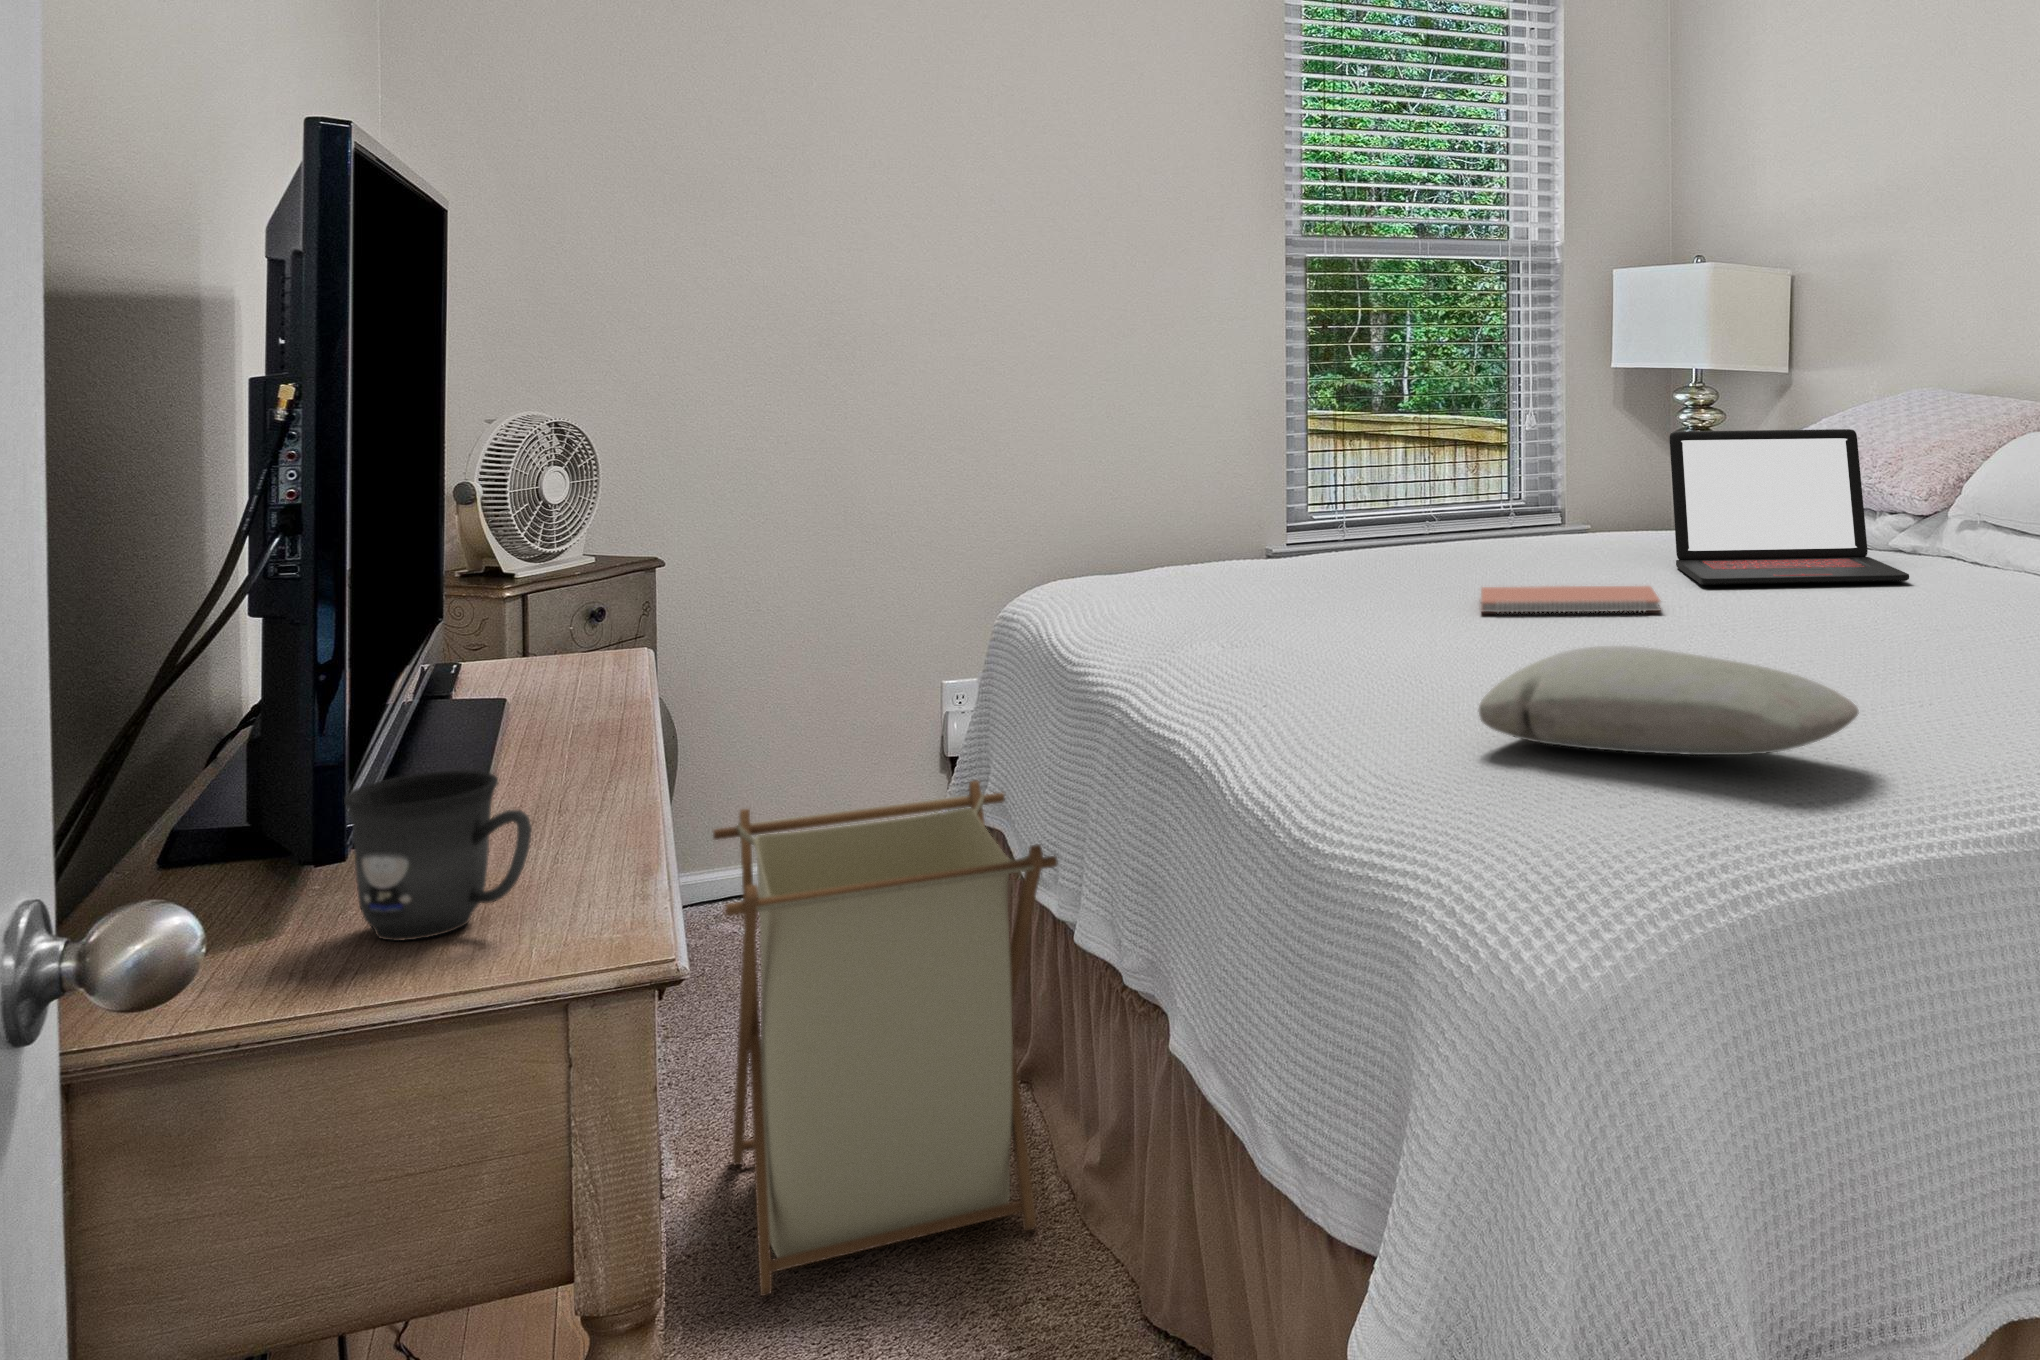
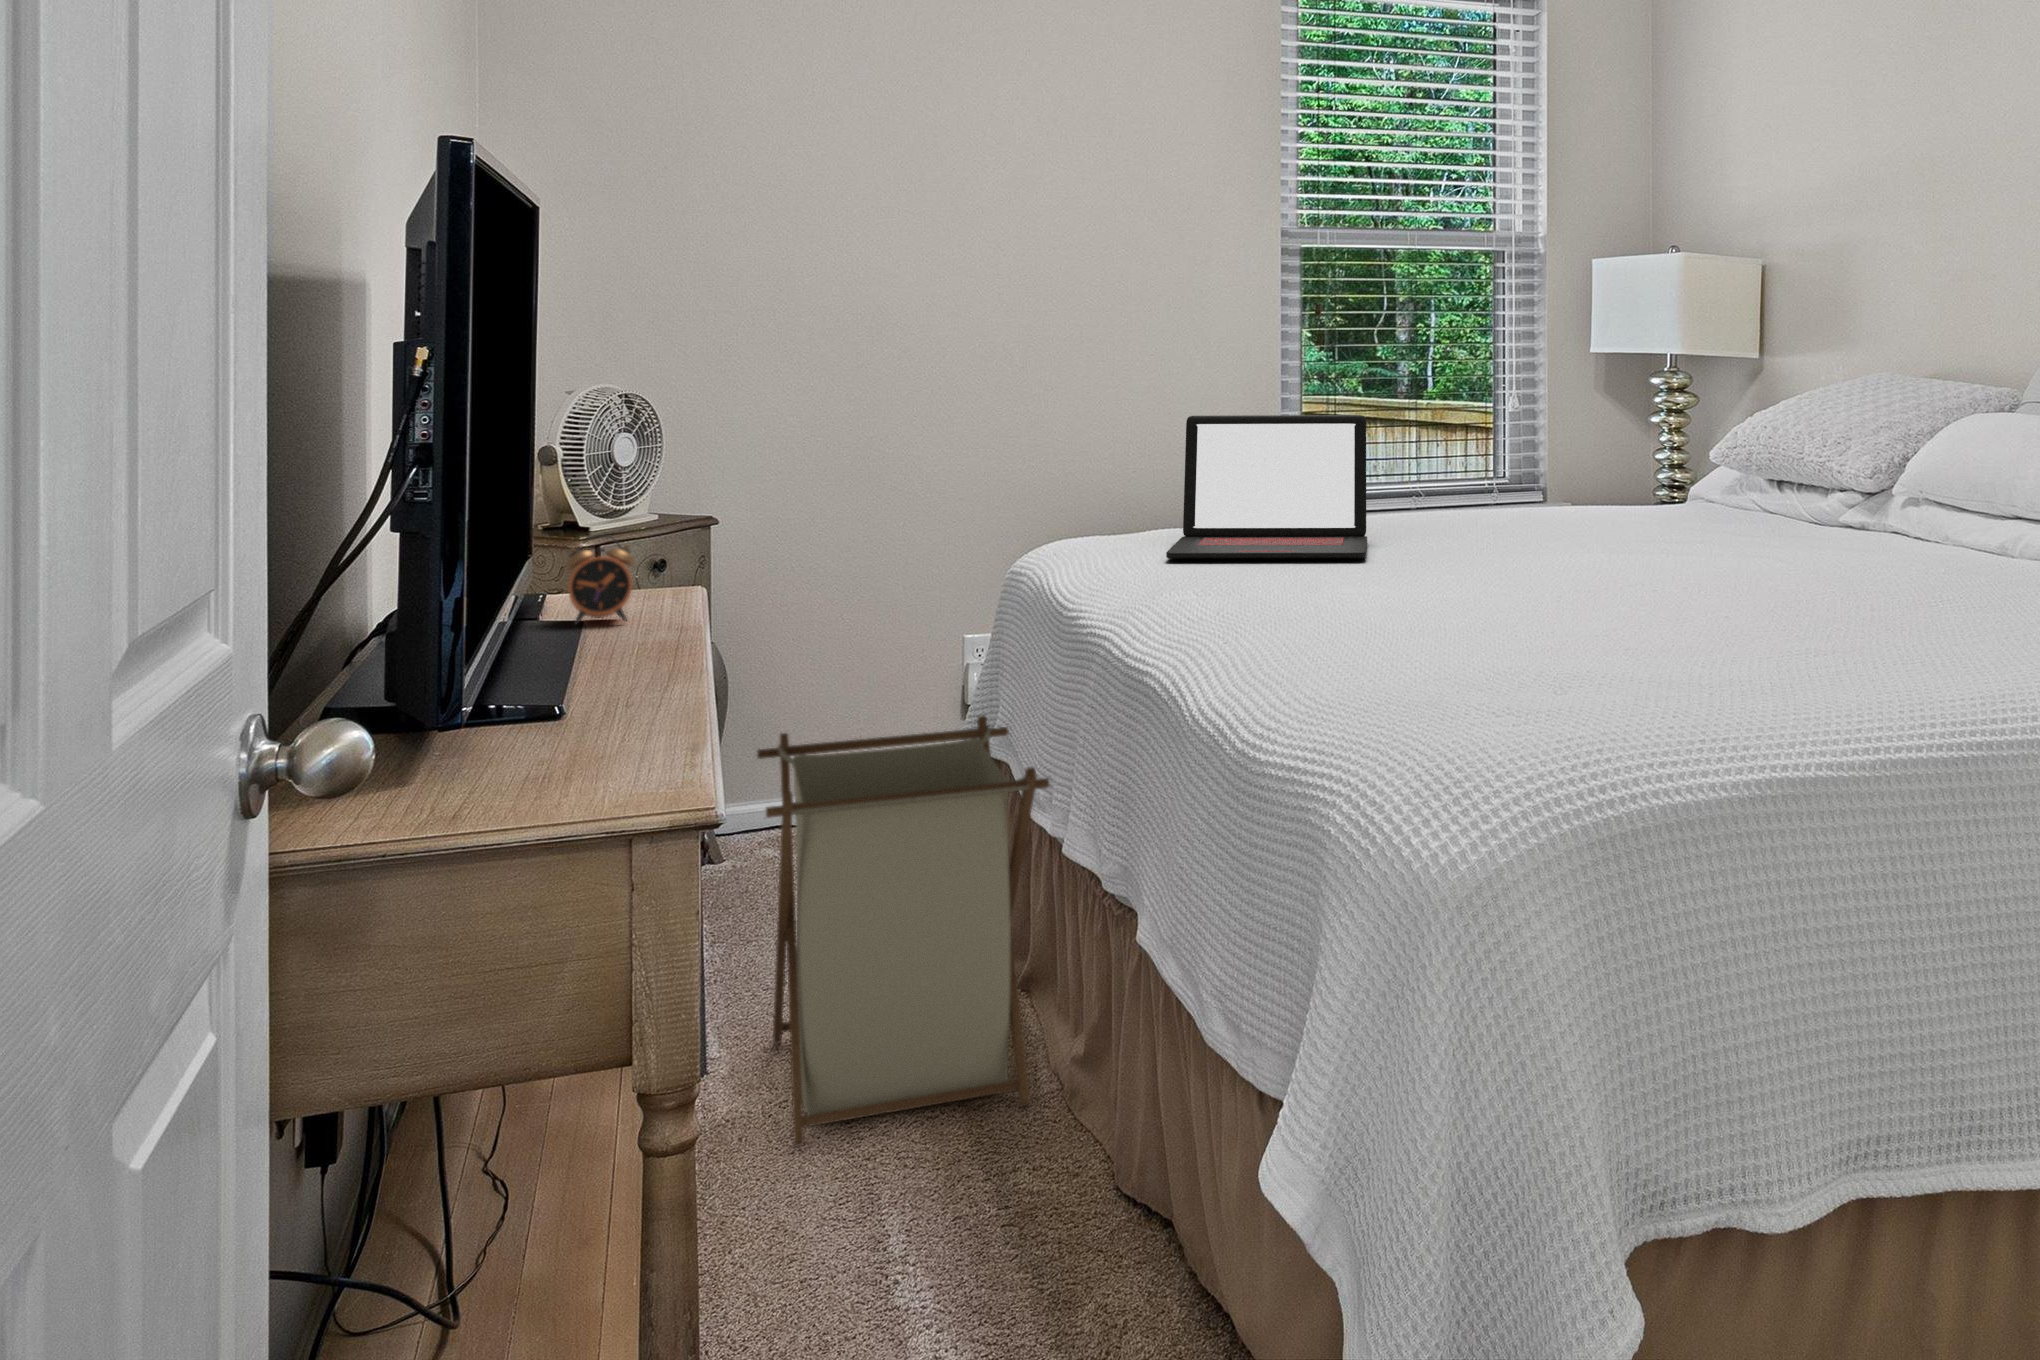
laptop: present [1670,429,1909,585] -> present [1166,415,1367,559]
notebook: present [1481,586,1661,613] -> none [1434,552,1600,576]
alarm clock: none [482,590,566,699] -> present [566,535,634,624]
pillow: present [1479,646,1859,755] -> none [1402,597,1736,689]
mug: present [344,770,532,941] -> none [466,661,608,791]

